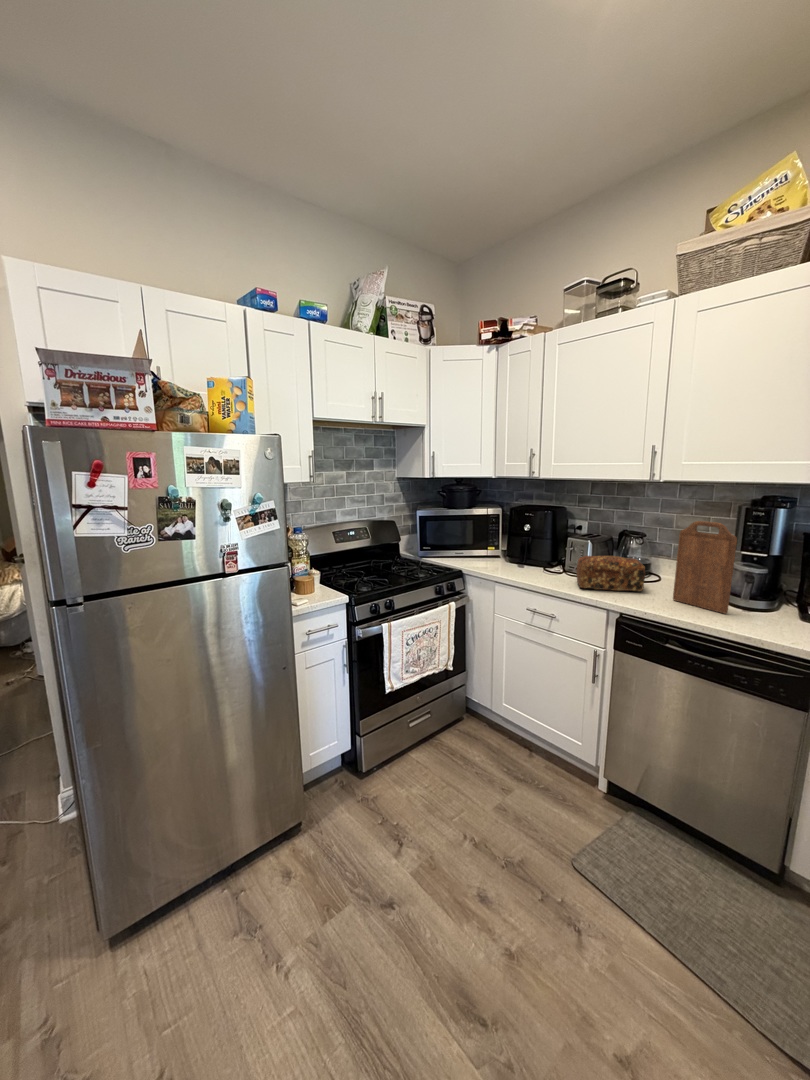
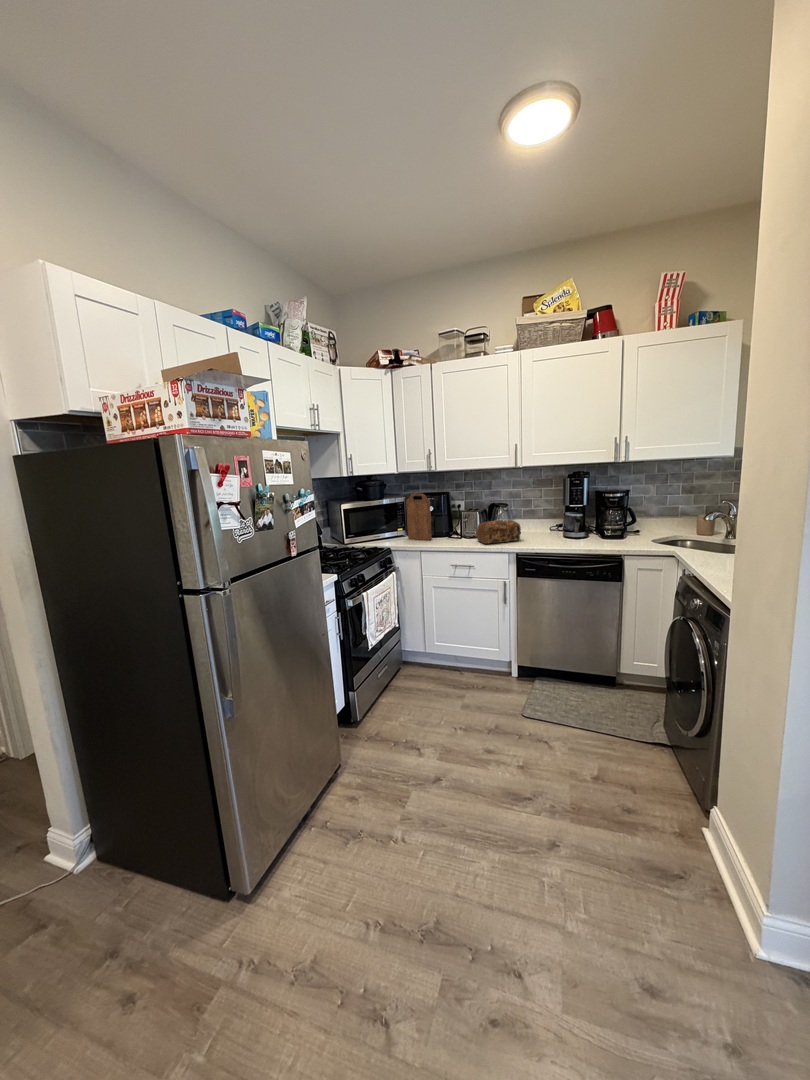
cutting board: present [673,521,737,614] -> present [406,494,432,540]

